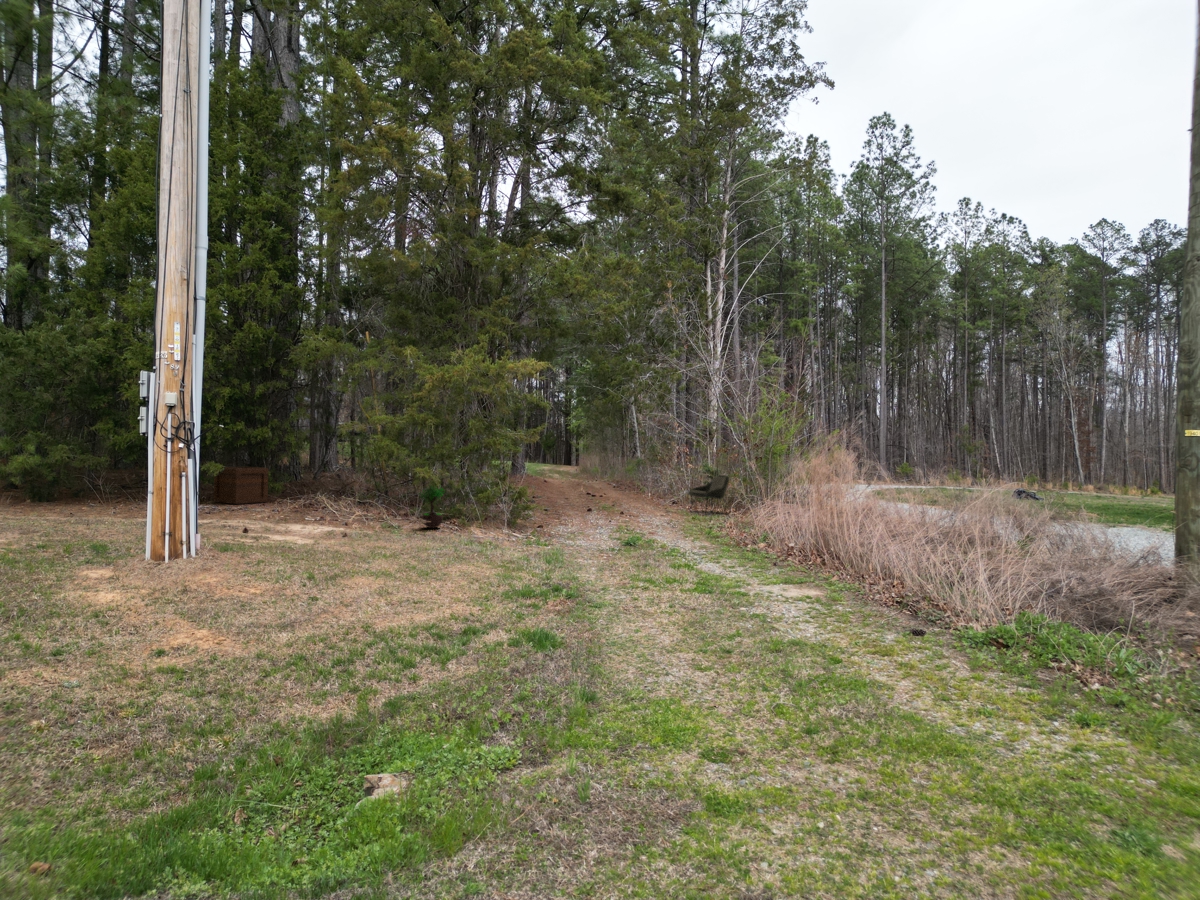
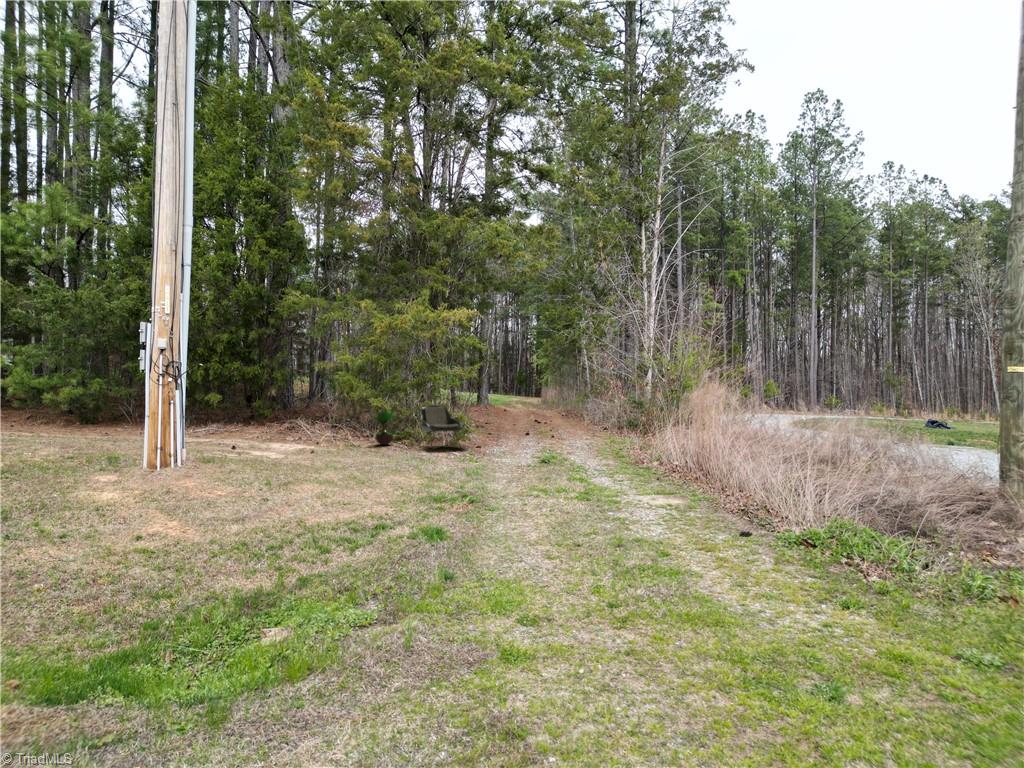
wooden crate: present [213,467,268,504] -> none [212,395,255,425]
lounge chair: present [688,475,729,513] -> present [419,405,463,450]

